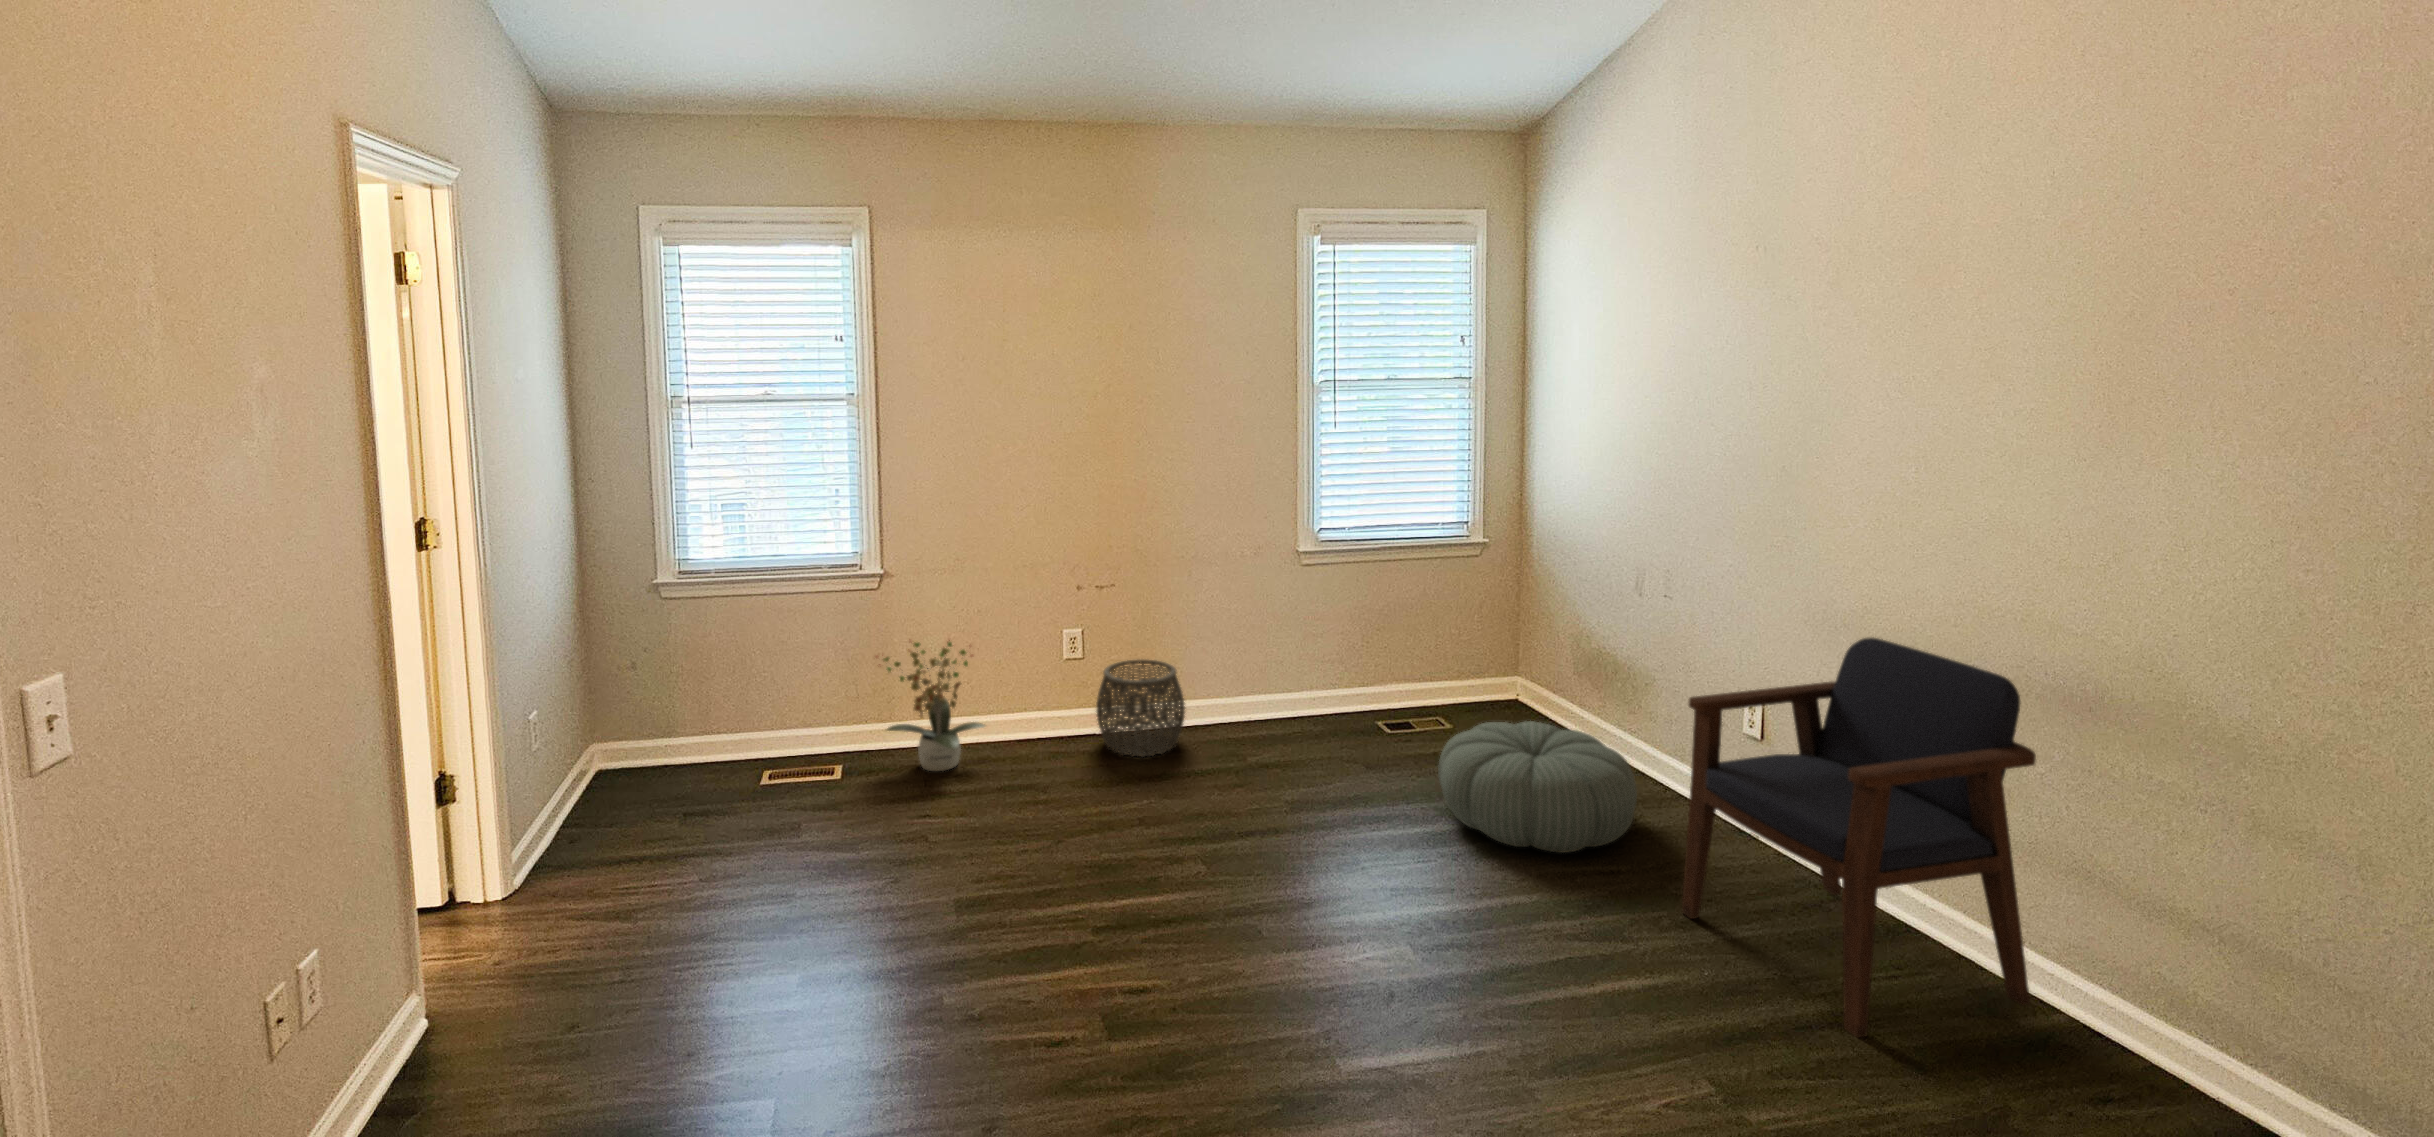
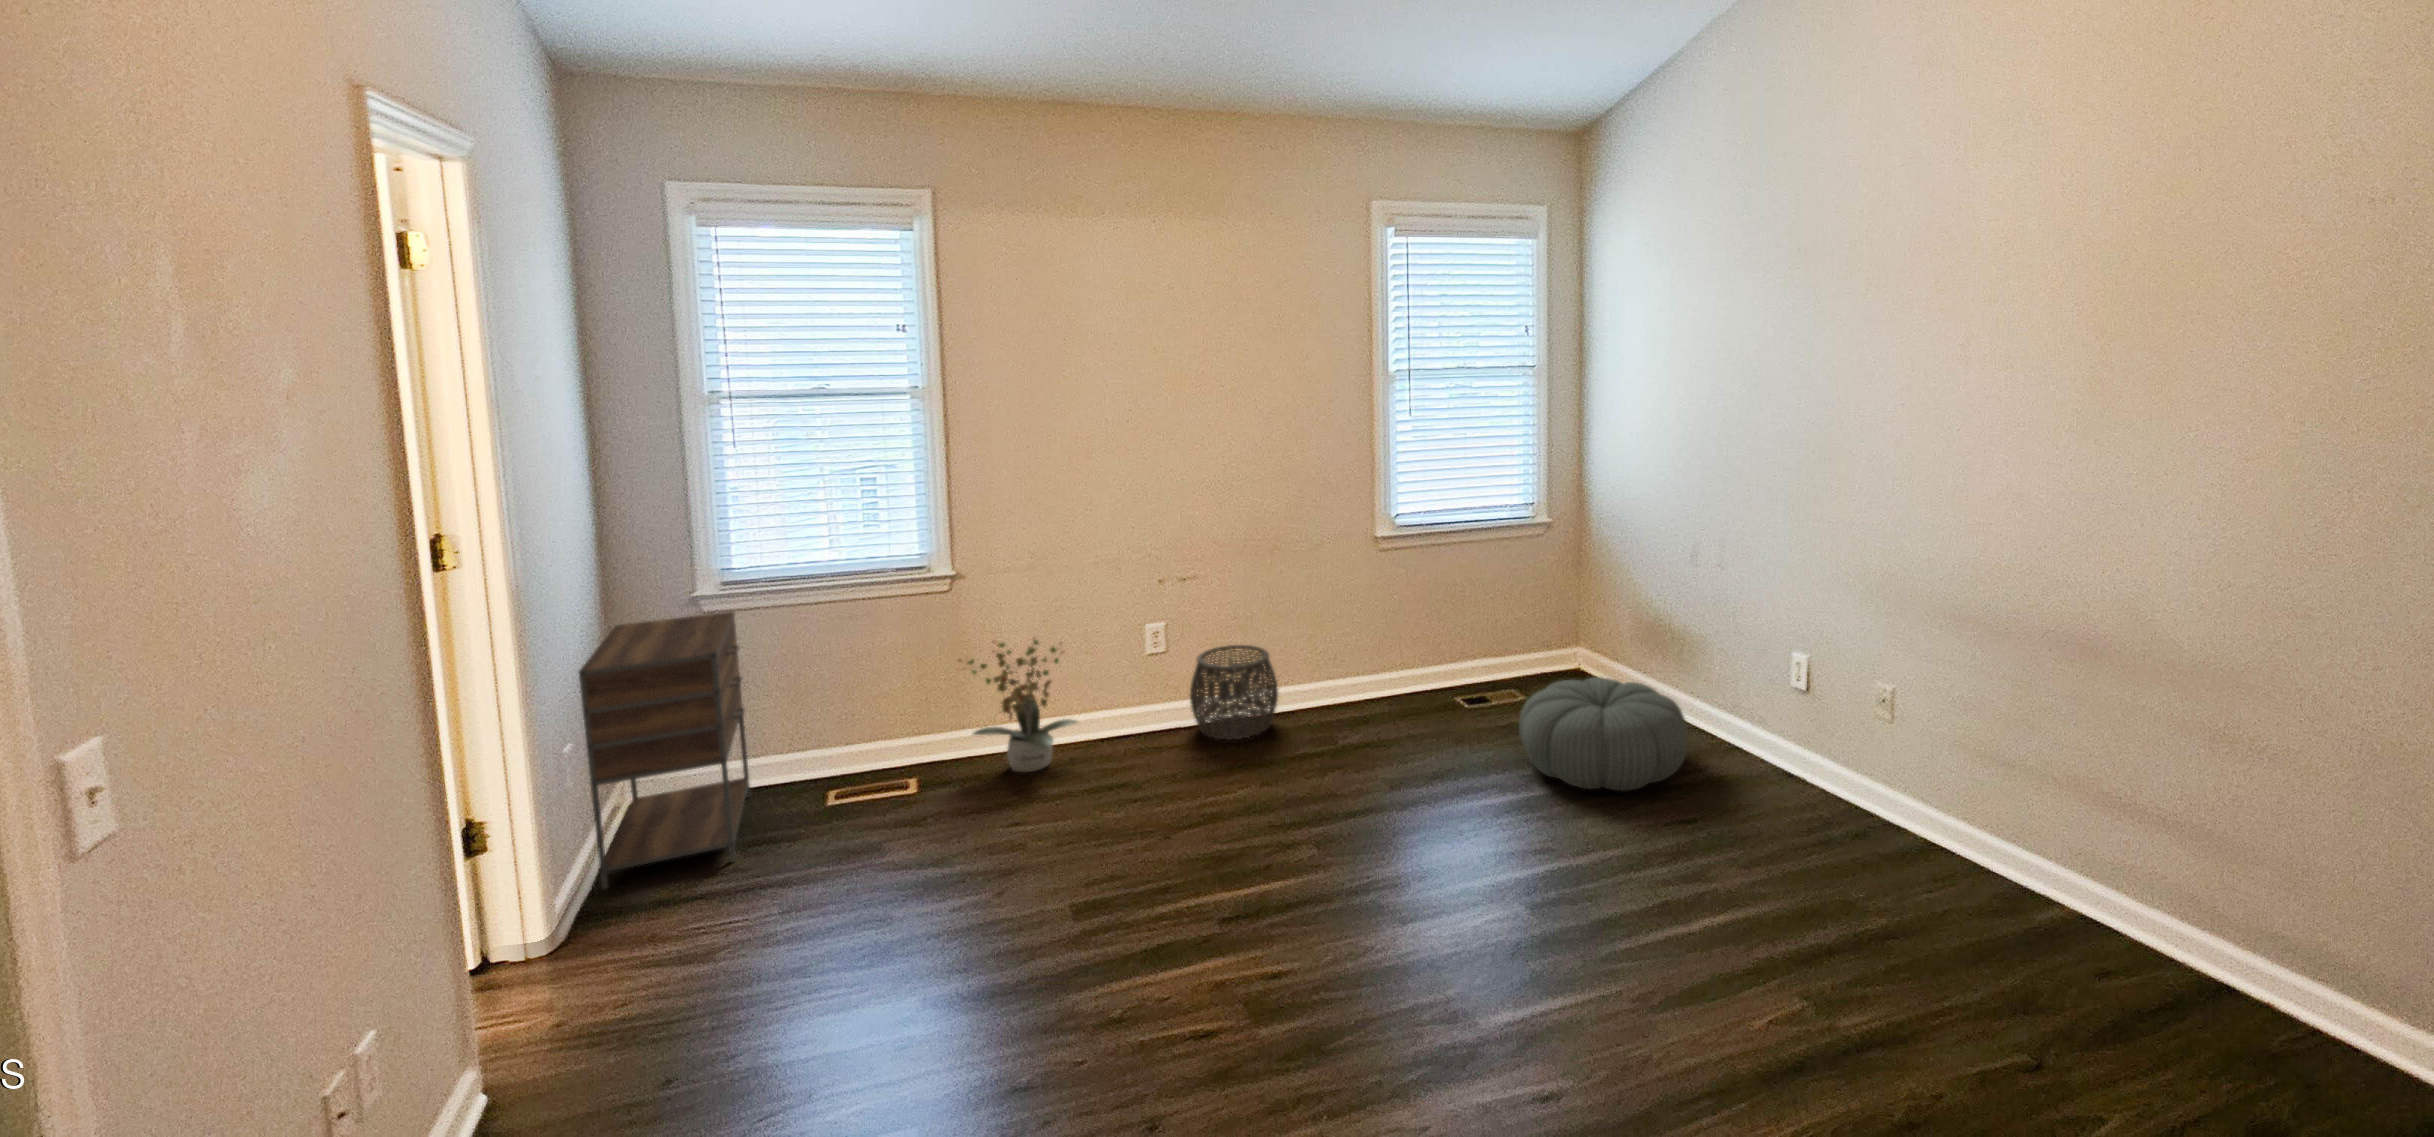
nightstand: none [544,598,694,845] -> present [579,611,750,889]
armchair: present [1682,637,2036,1038] -> none [1730,587,1992,916]

